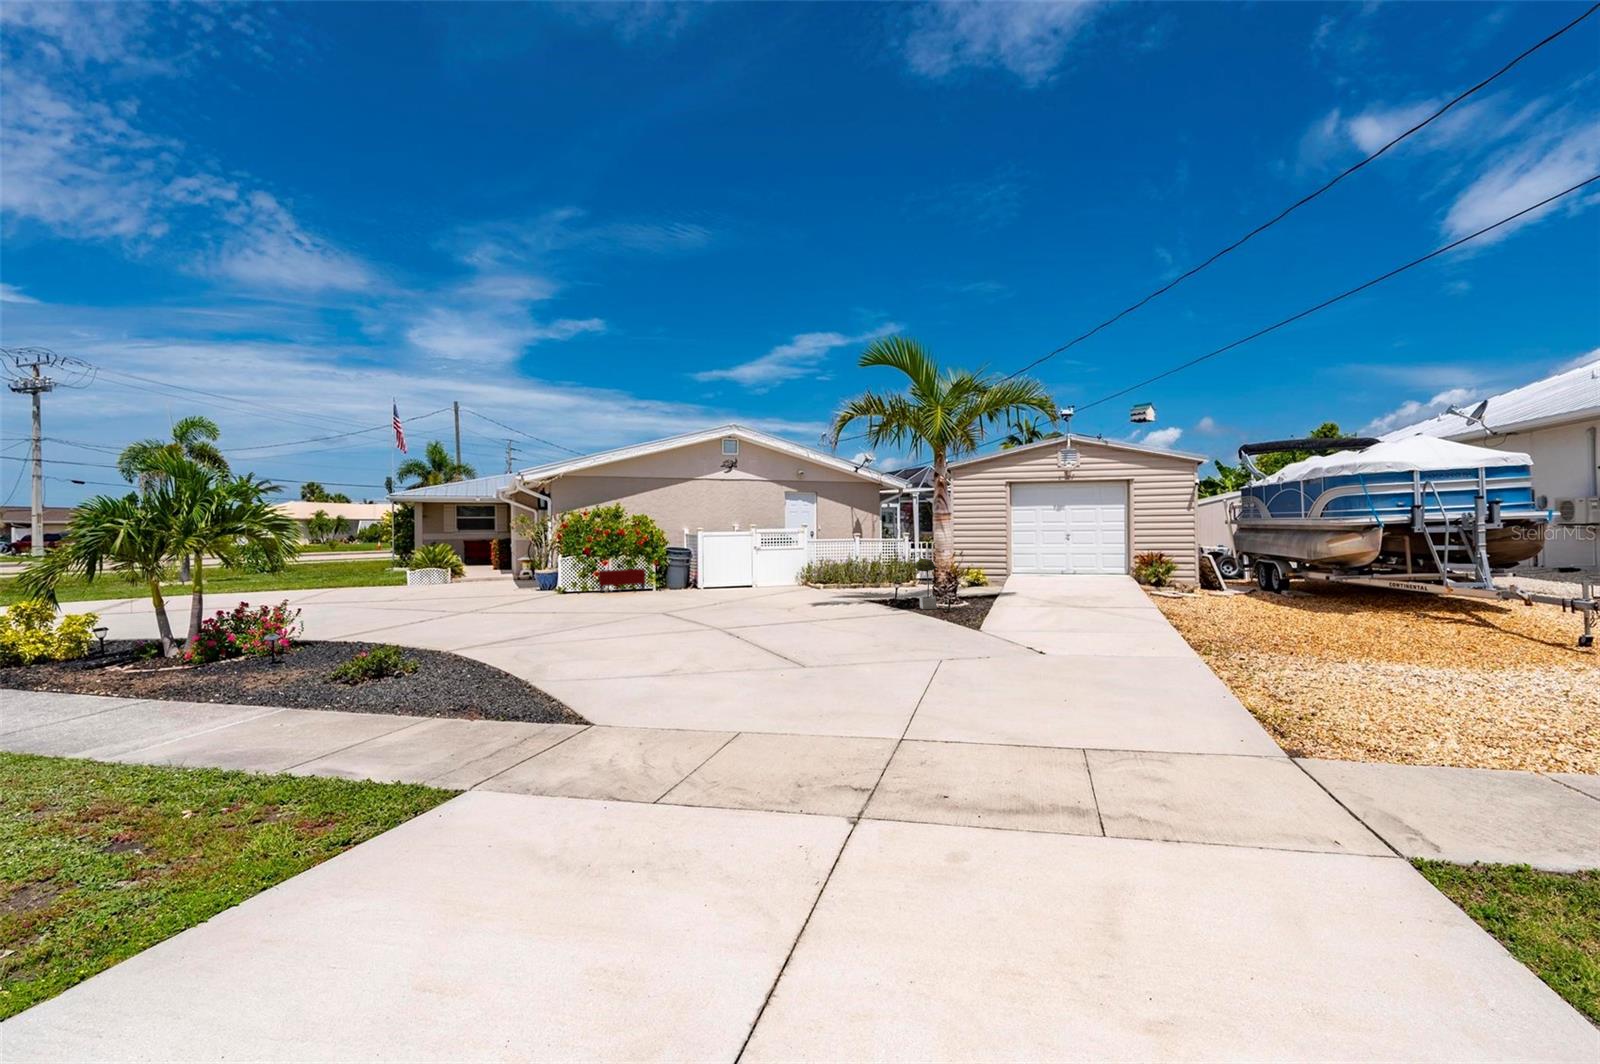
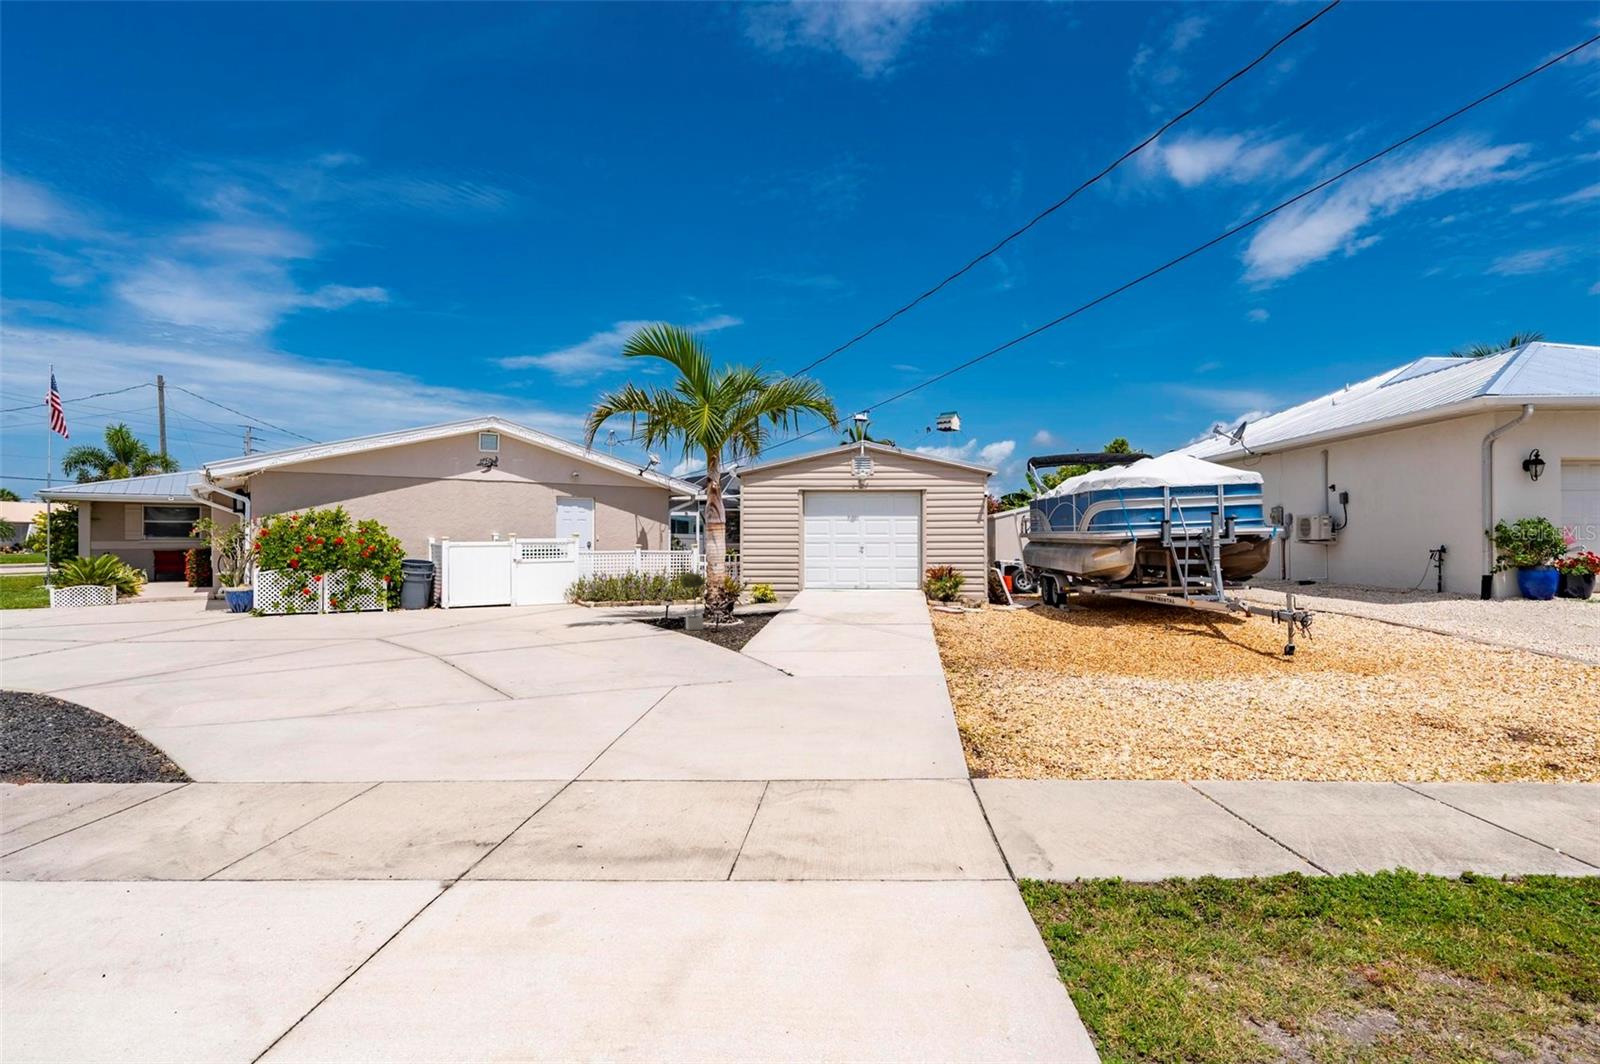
bench: present [598,569,646,592] -> none [306,585,370,616]

